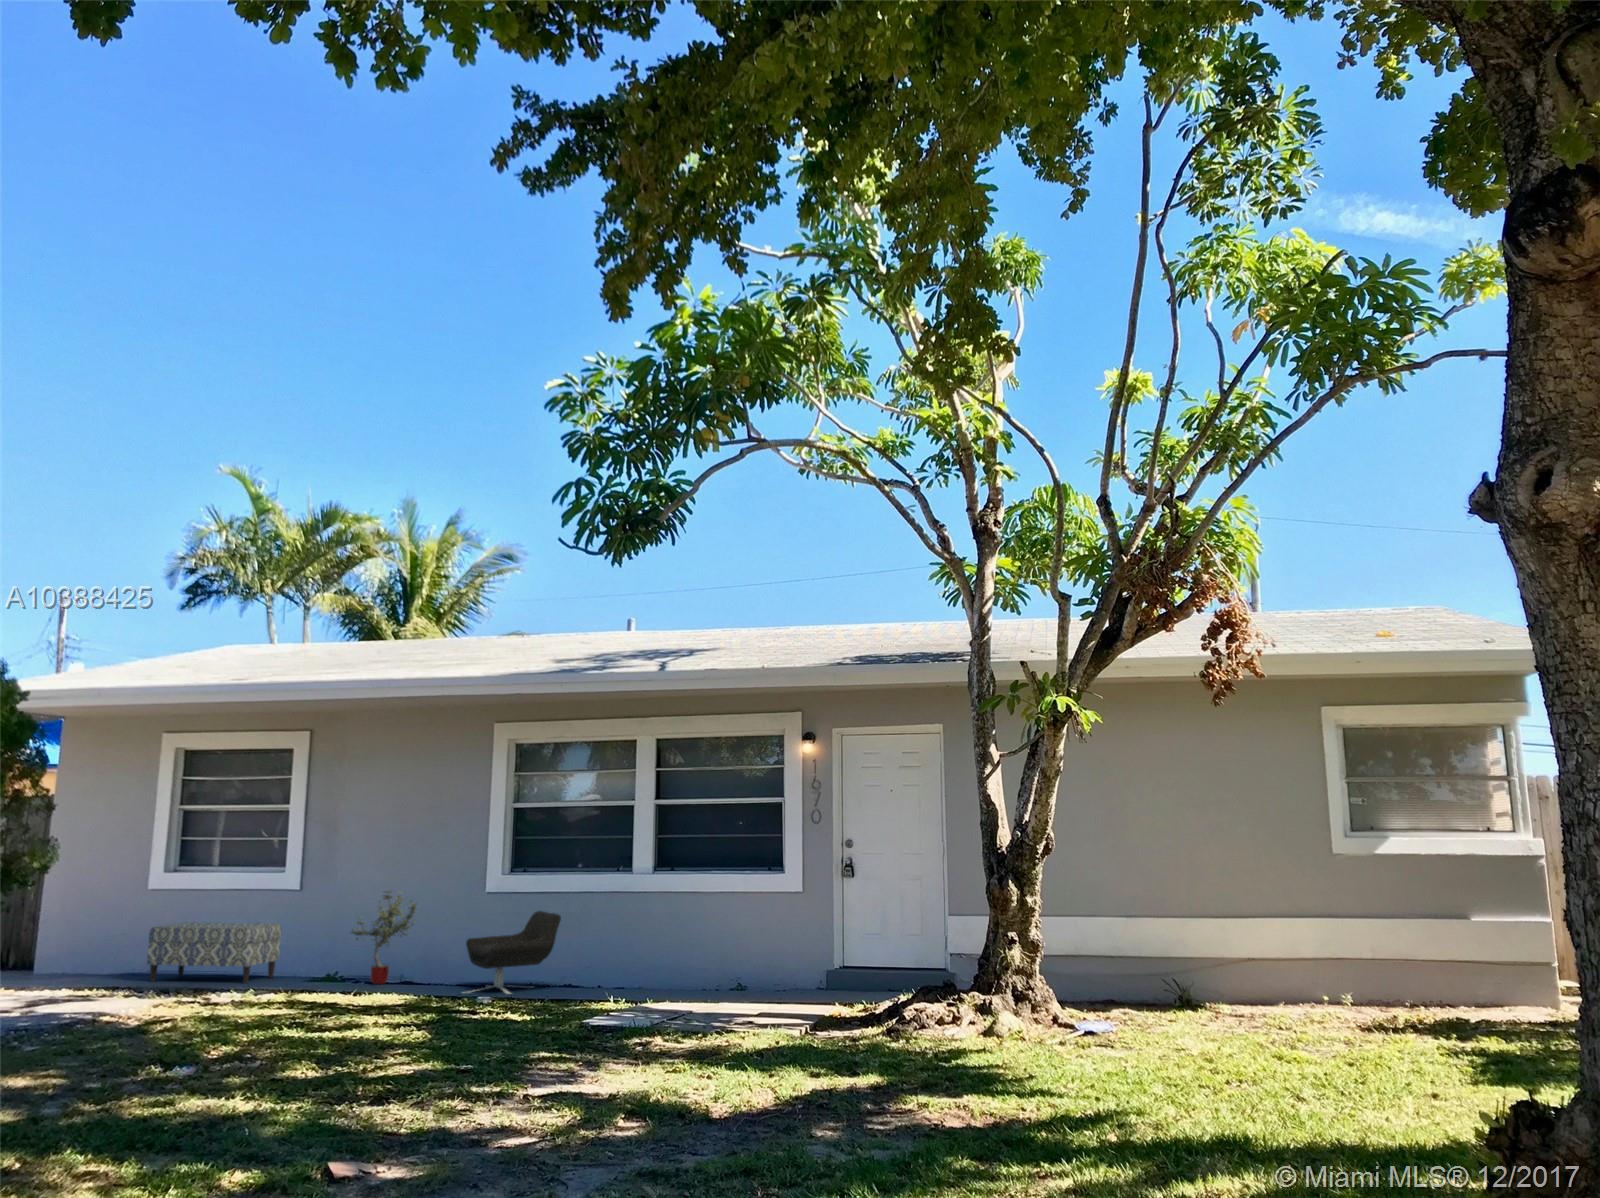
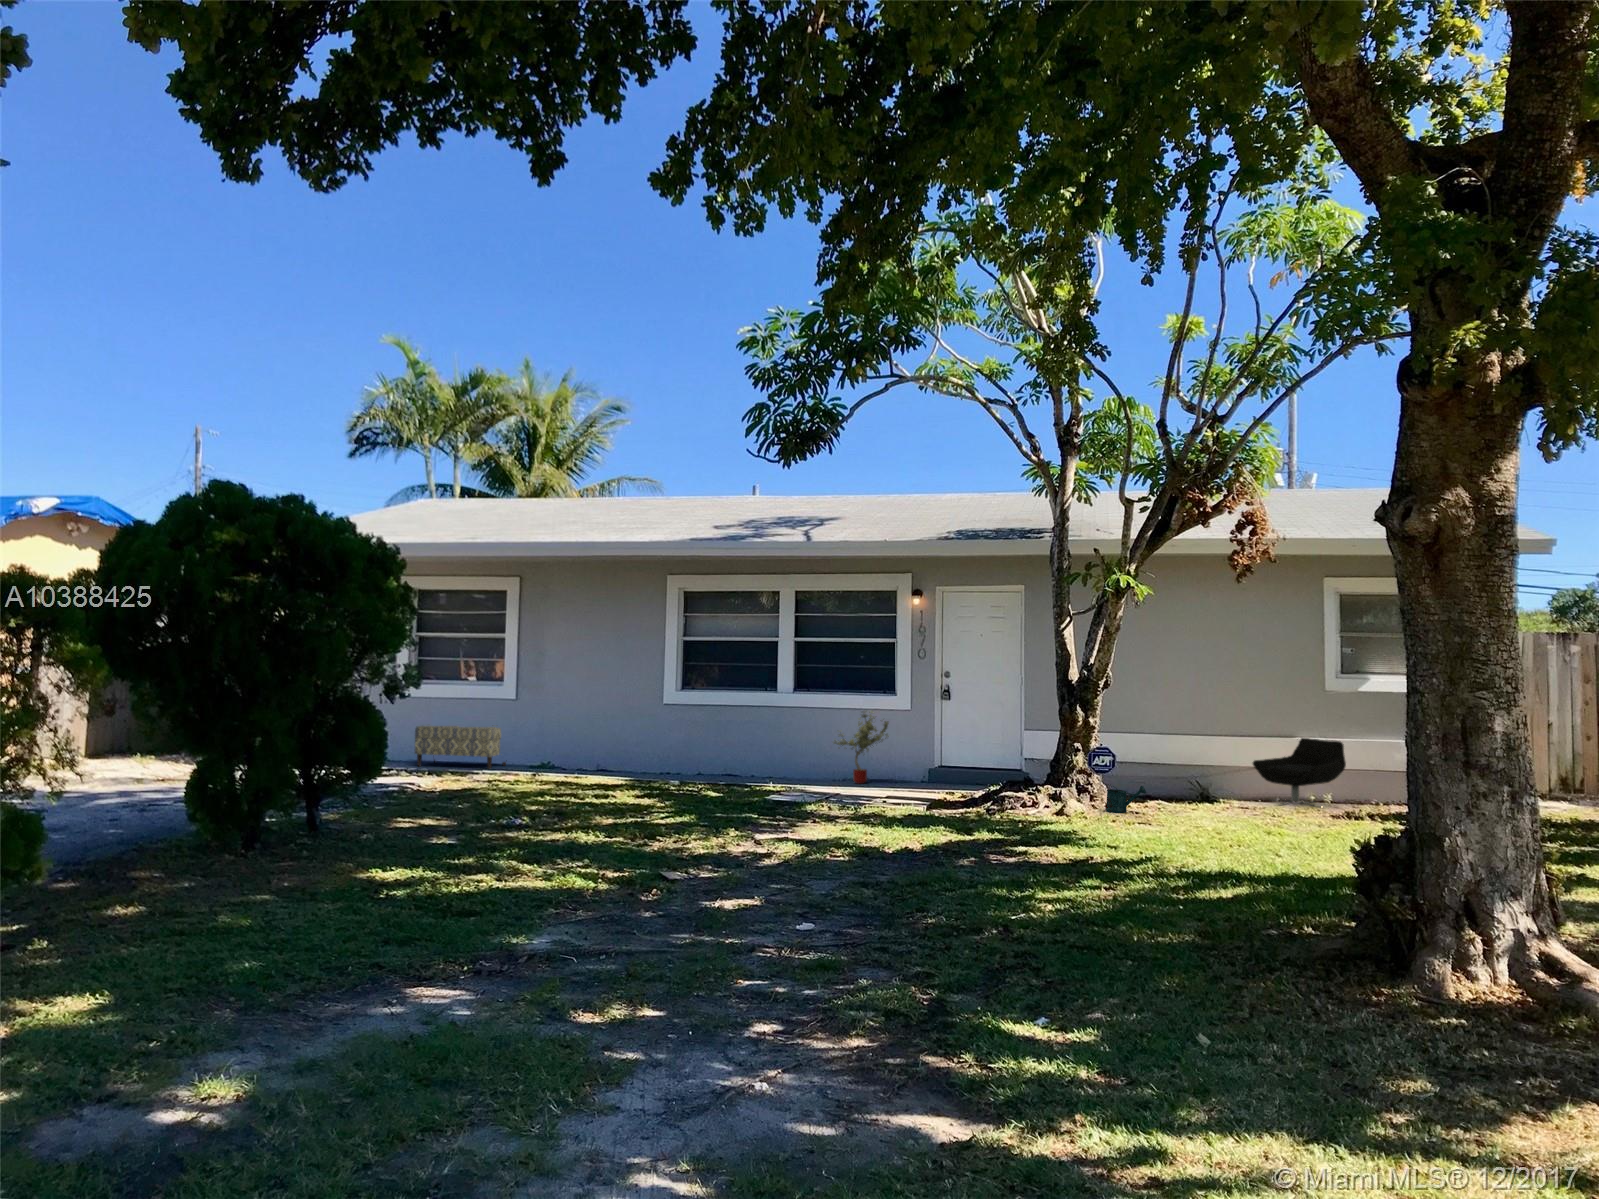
potted tree: present [351,891,416,984] -> present [834,712,889,784]
lounge chair: present [466,911,561,994] -> present [1253,738,1346,806]
watering can: none [1048,989,1109,1030] -> present [1106,786,1146,813]

